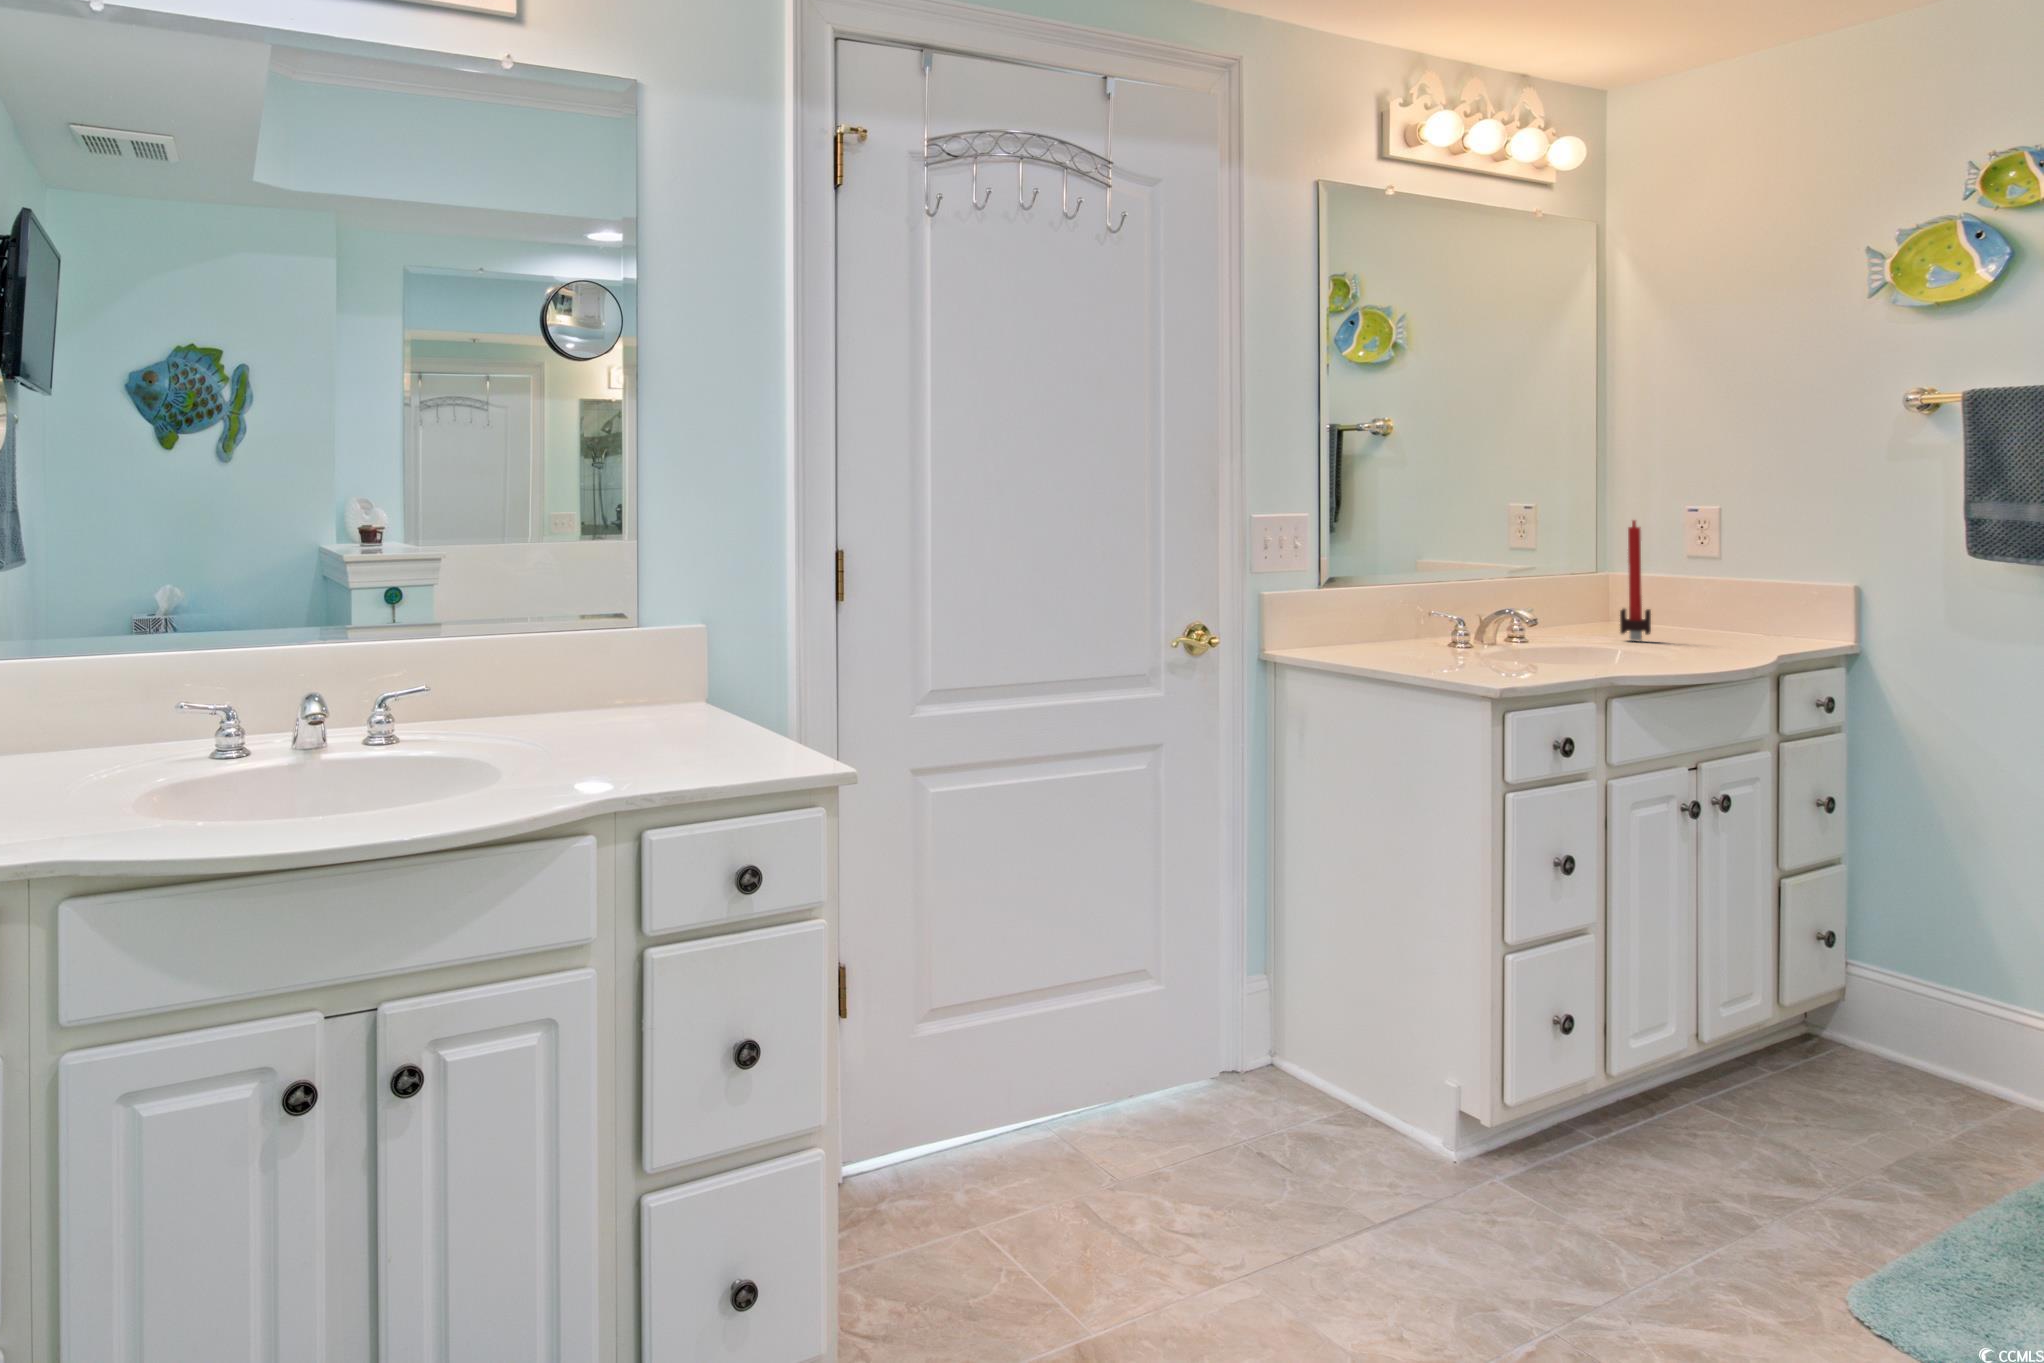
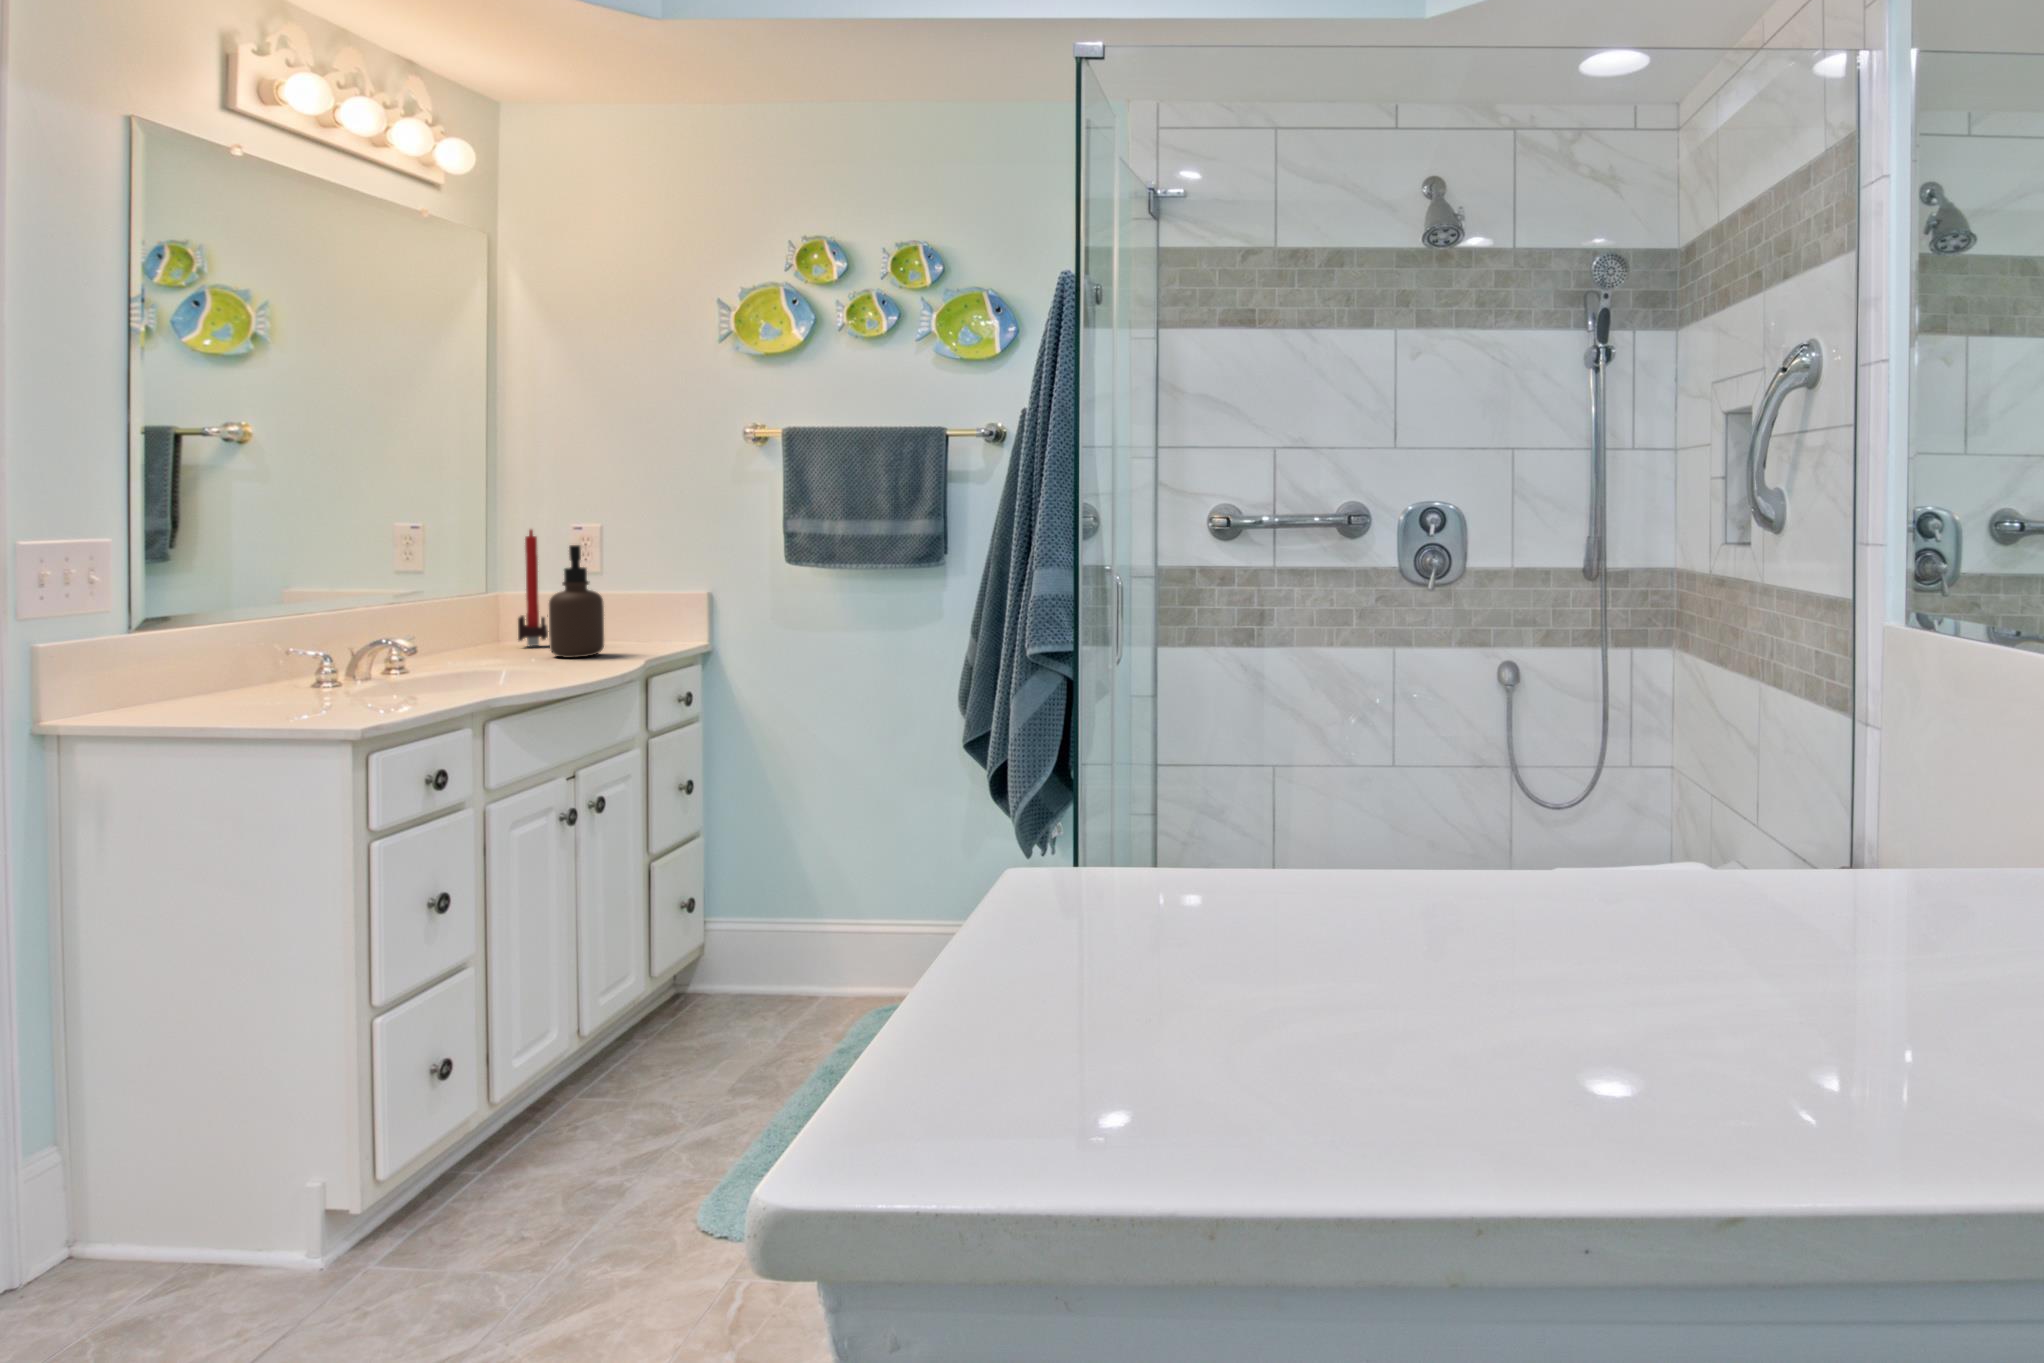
soap dispenser: none [1658,533,1720,652] -> present [549,545,604,658]

